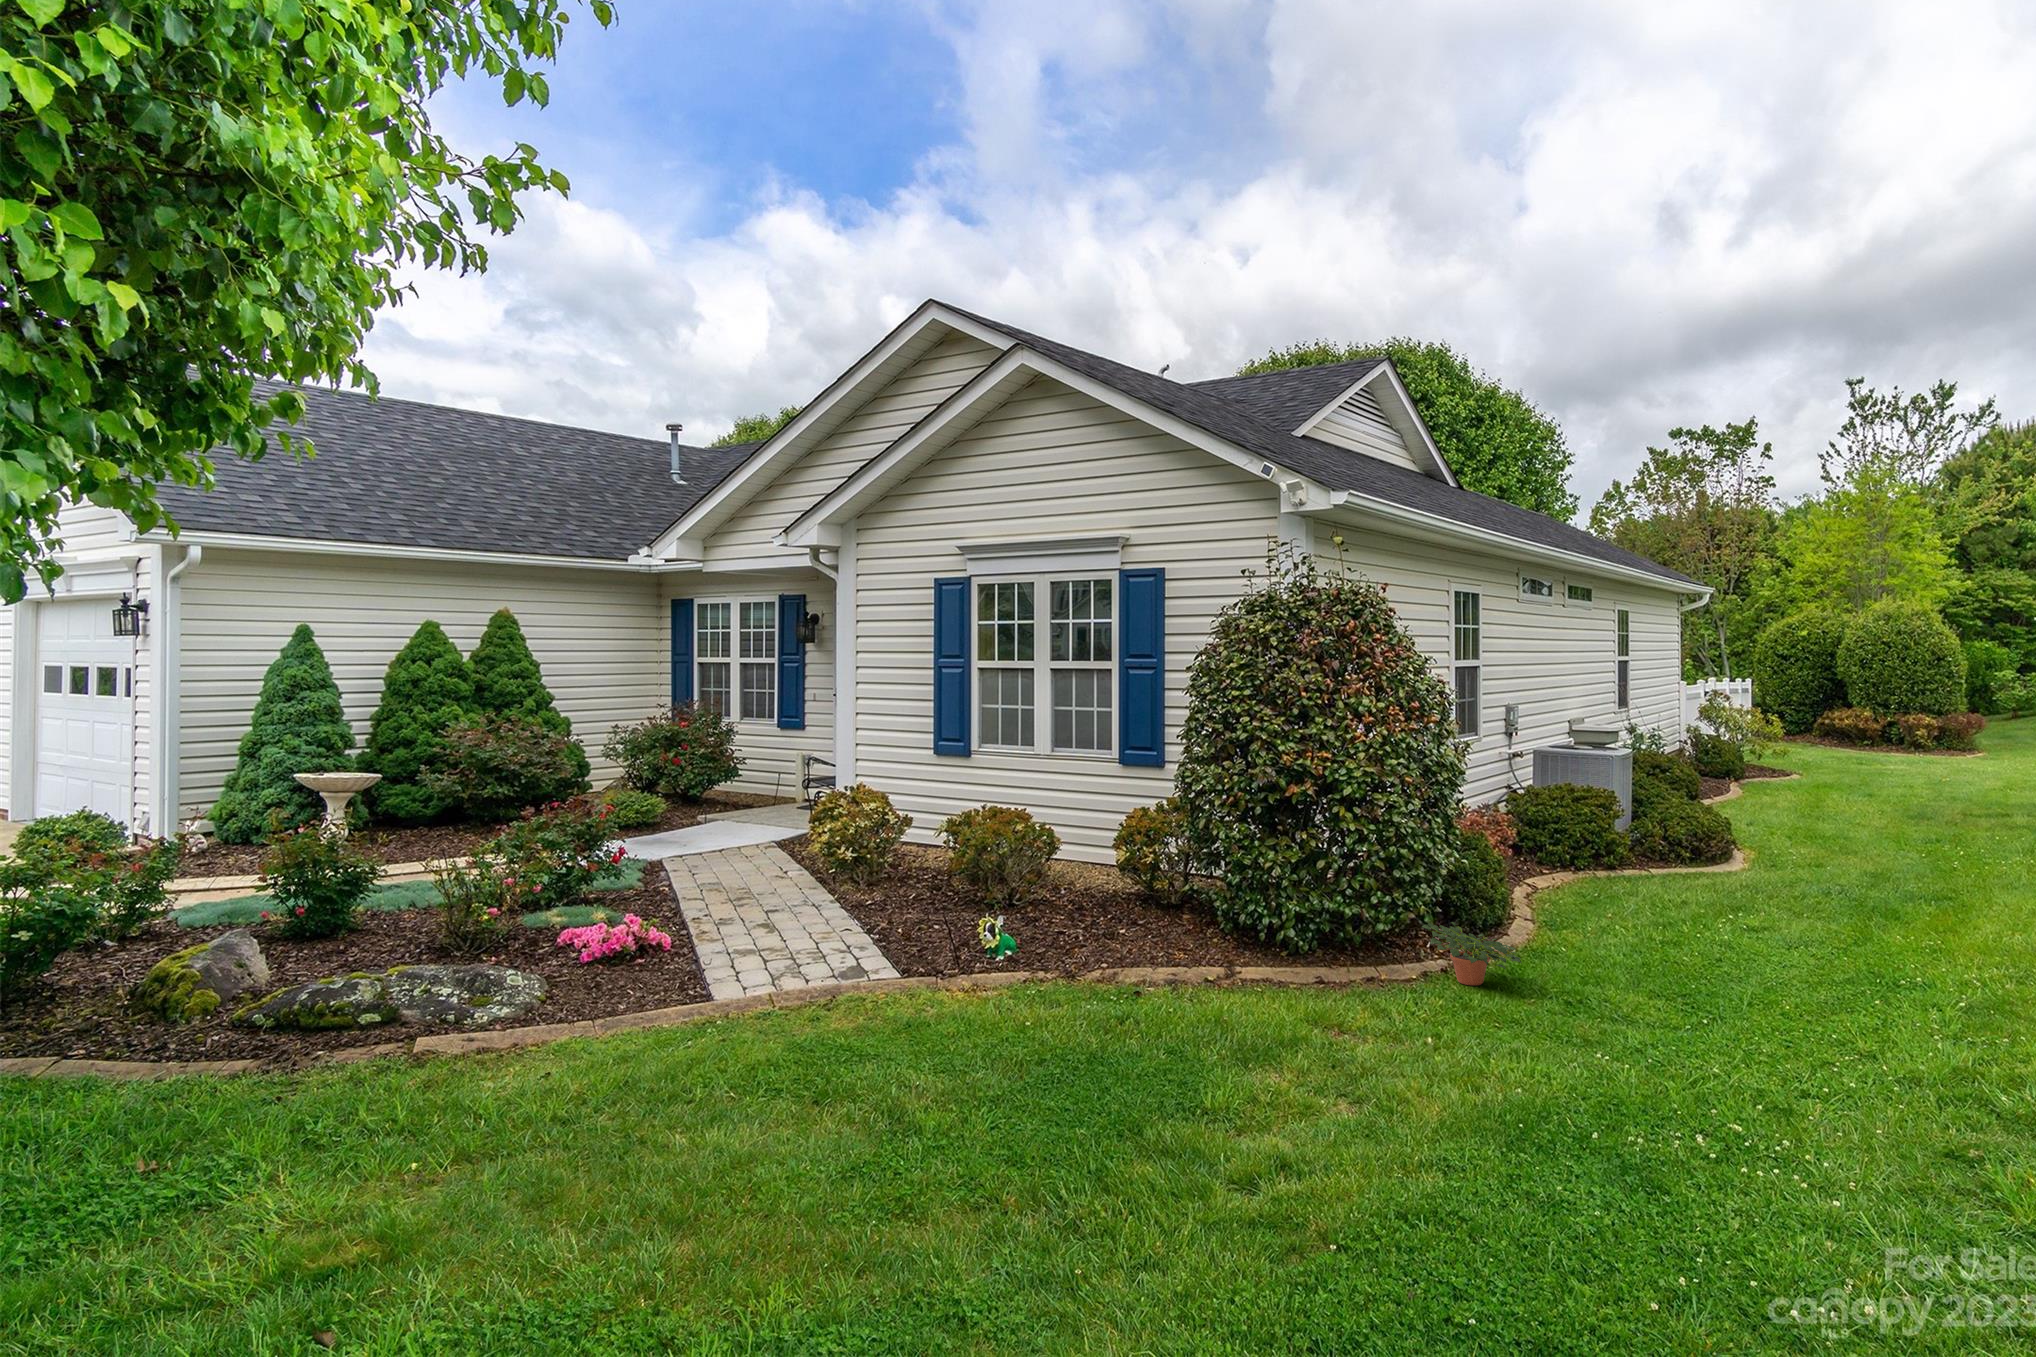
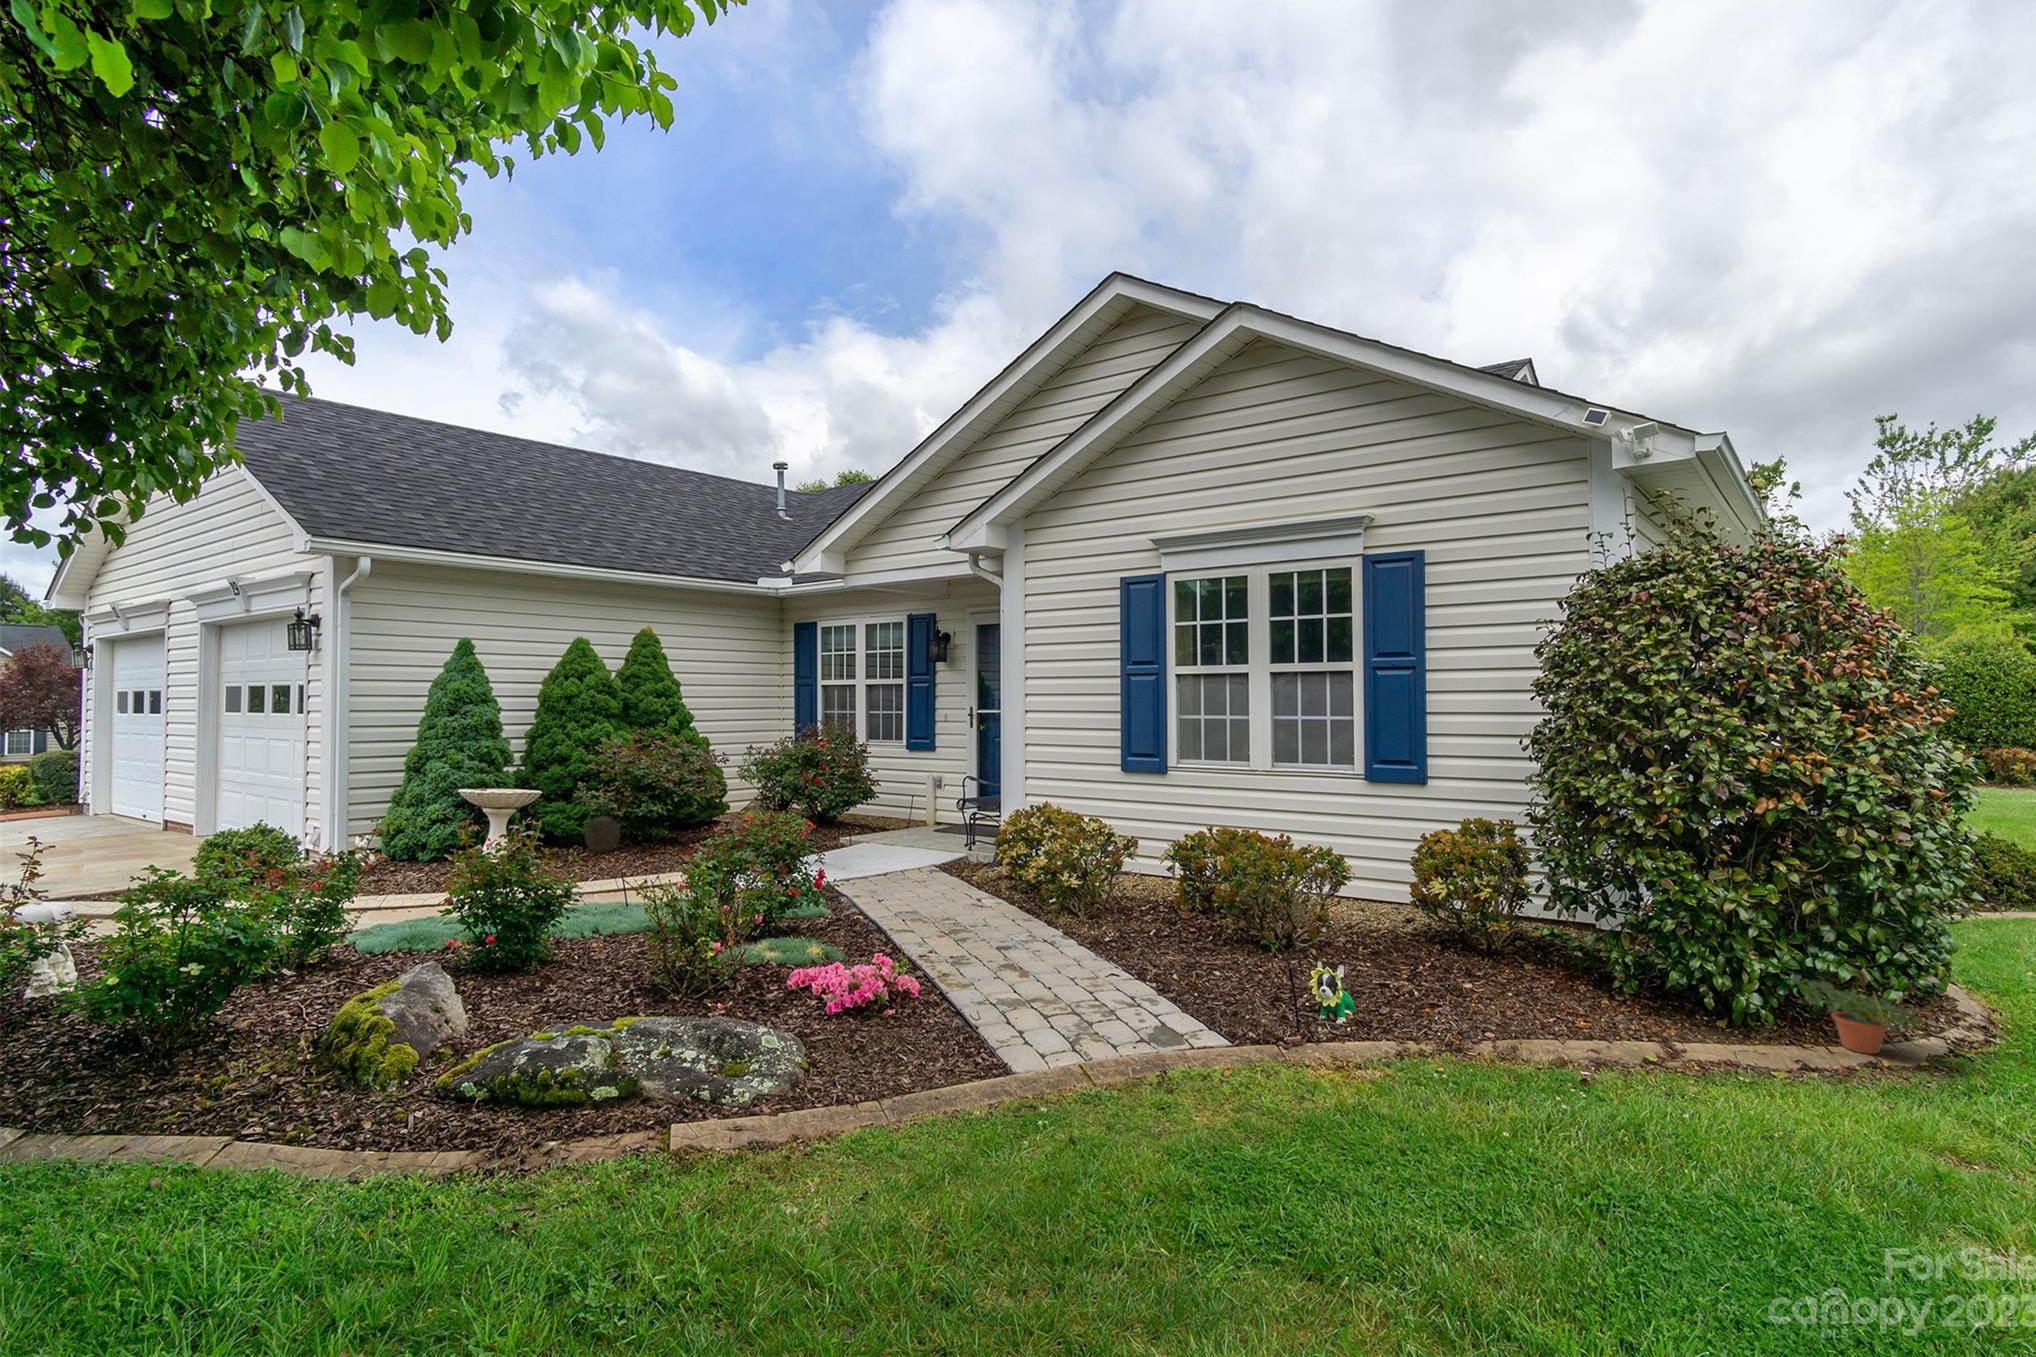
woven basket: none [430,803,468,839] -> present [585,818,620,852]

